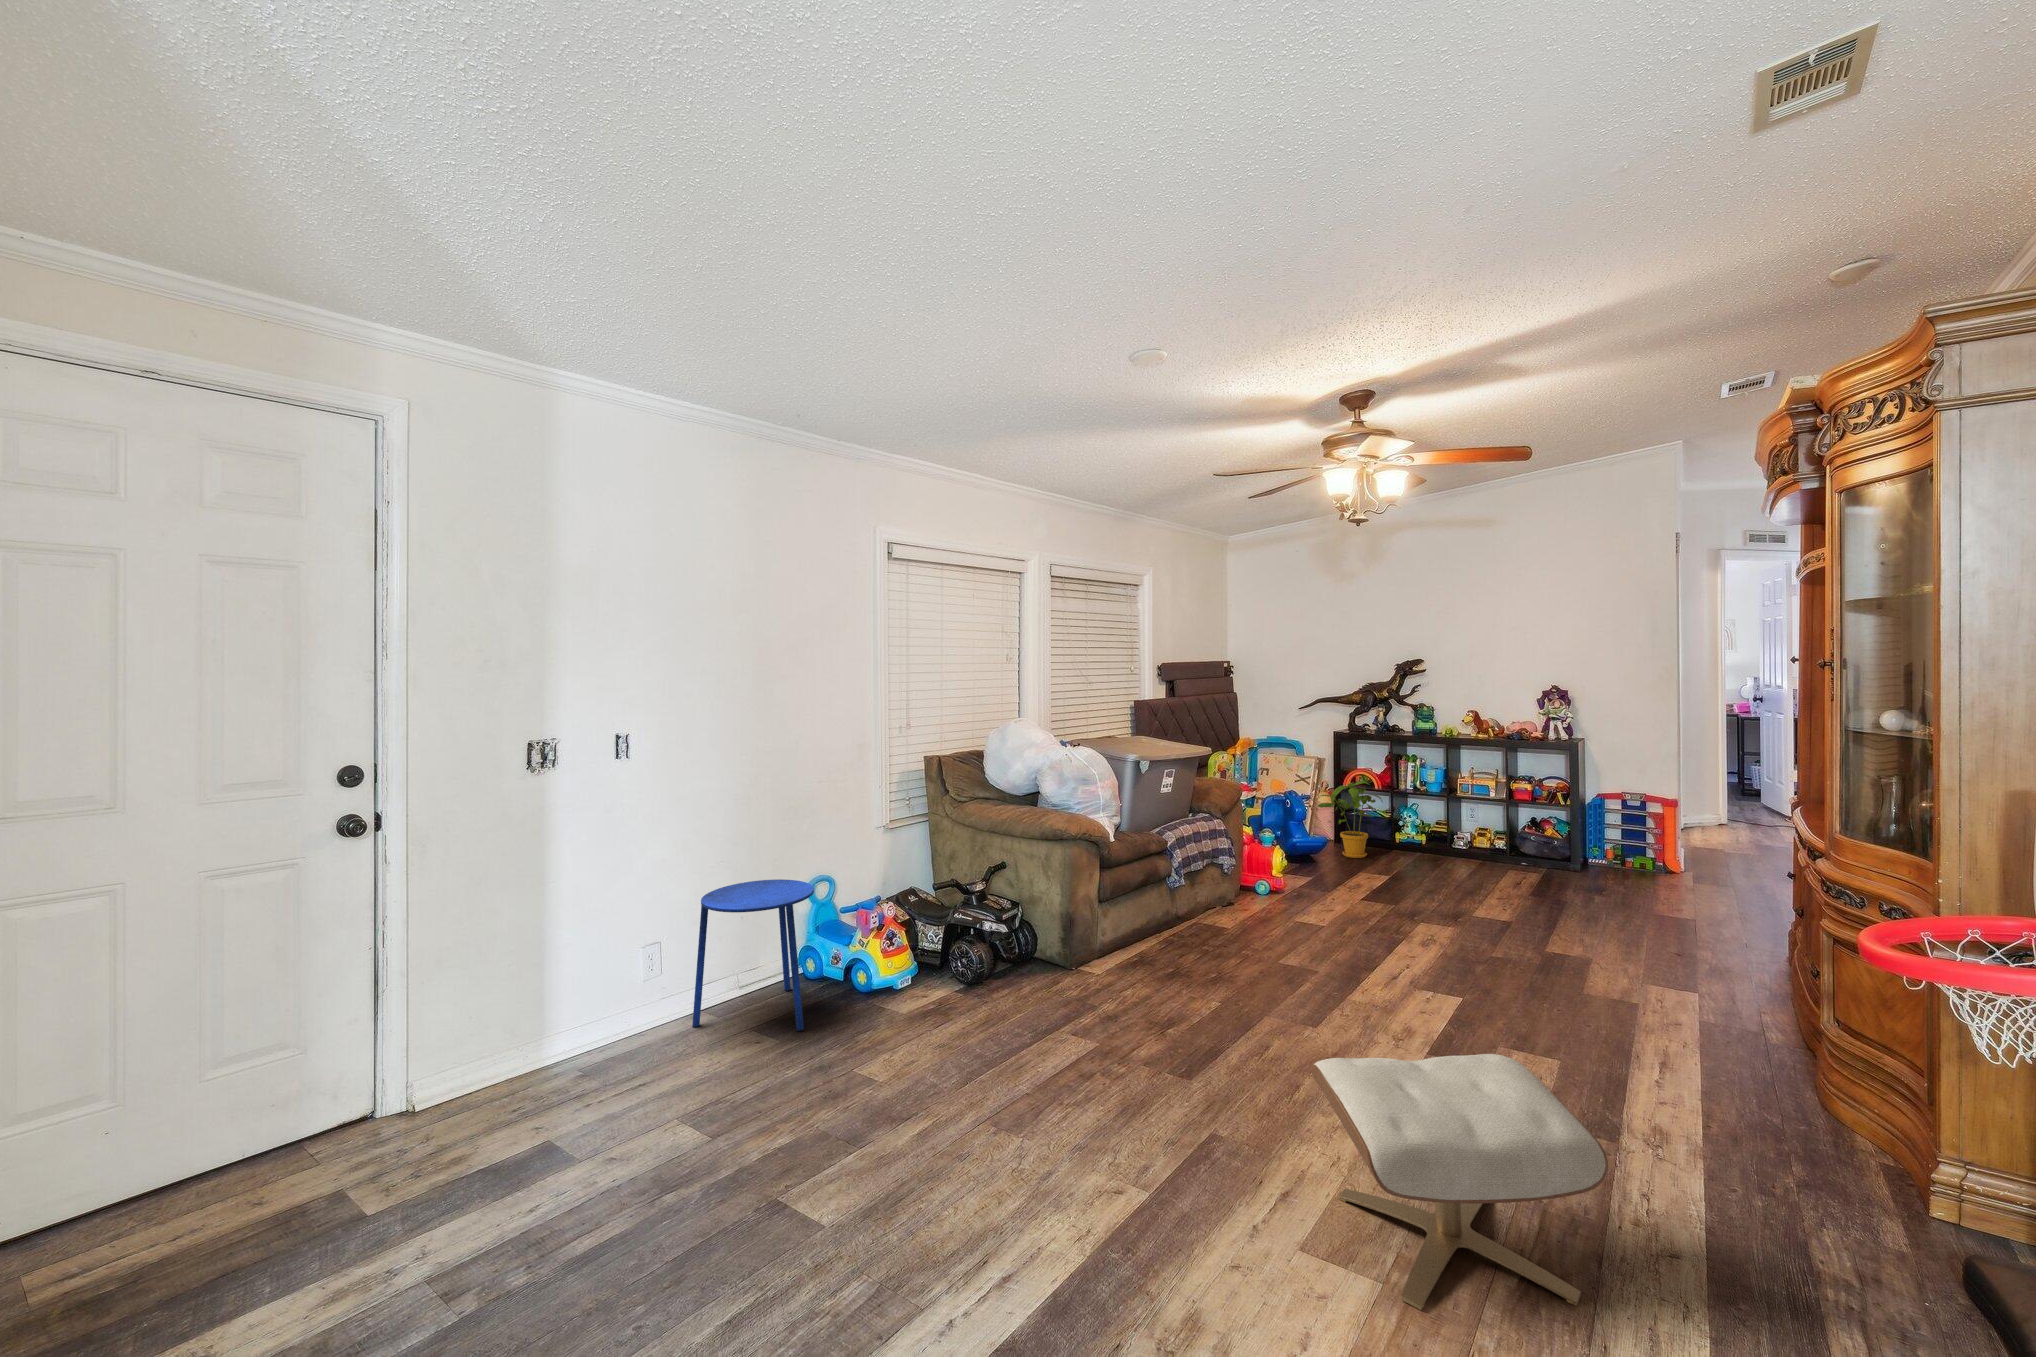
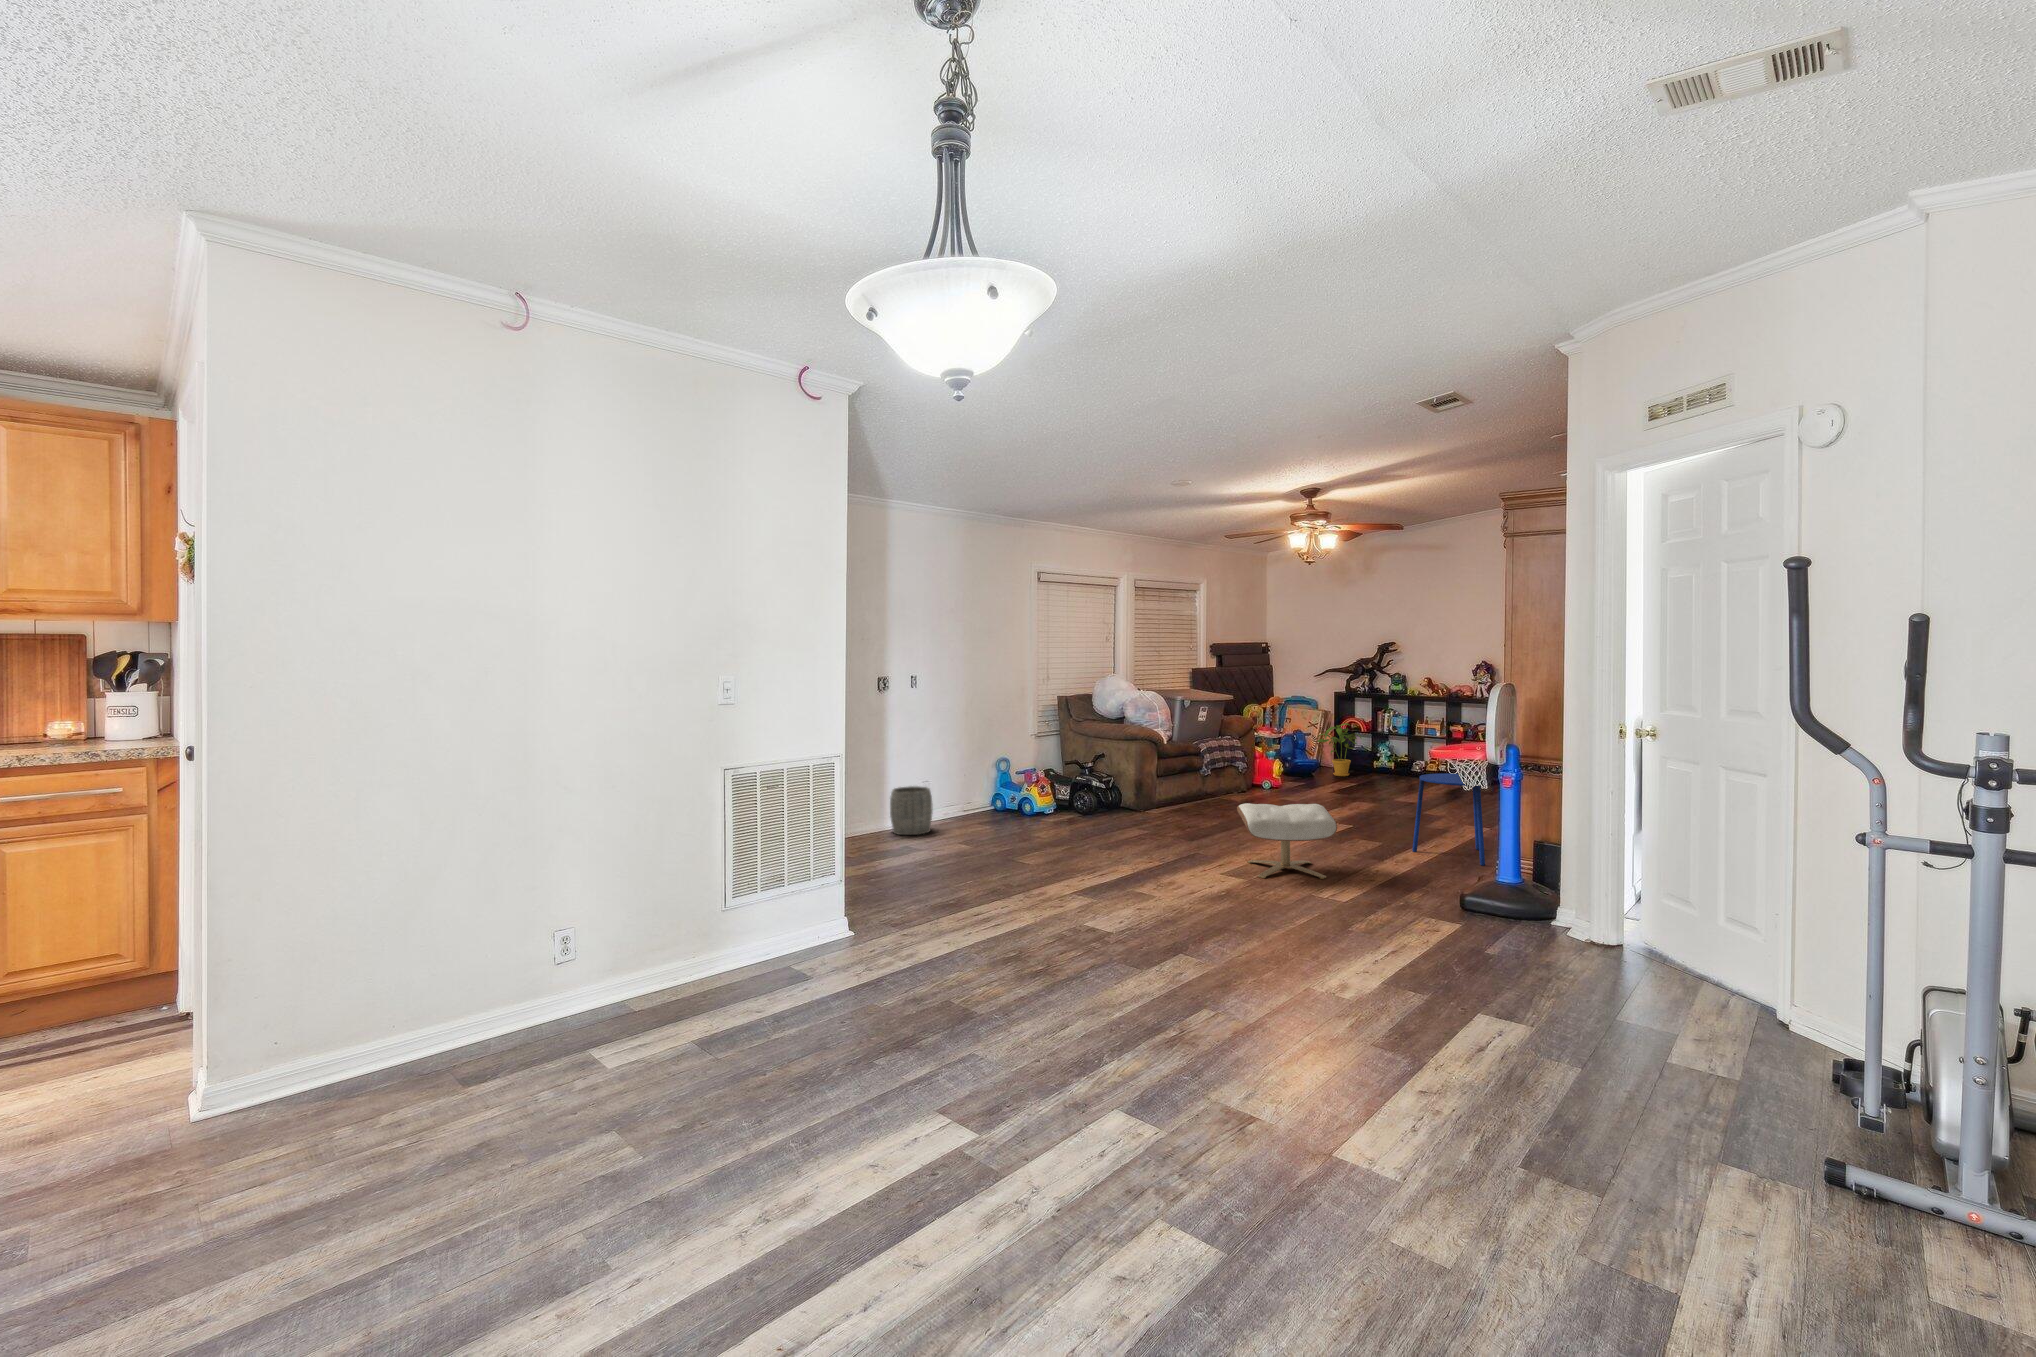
side table: present [692,879,814,1031] -> present [1412,773,1485,866]
woven basket: none [546,965,646,1088] -> present [890,786,932,835]

